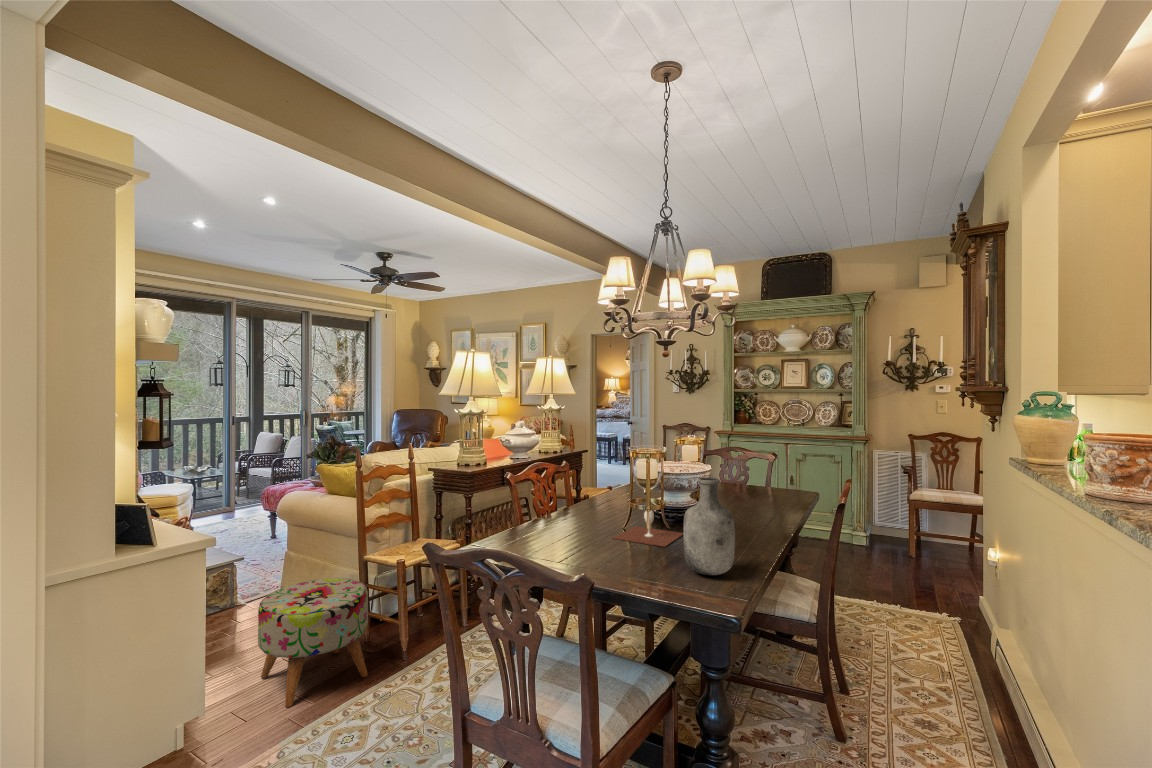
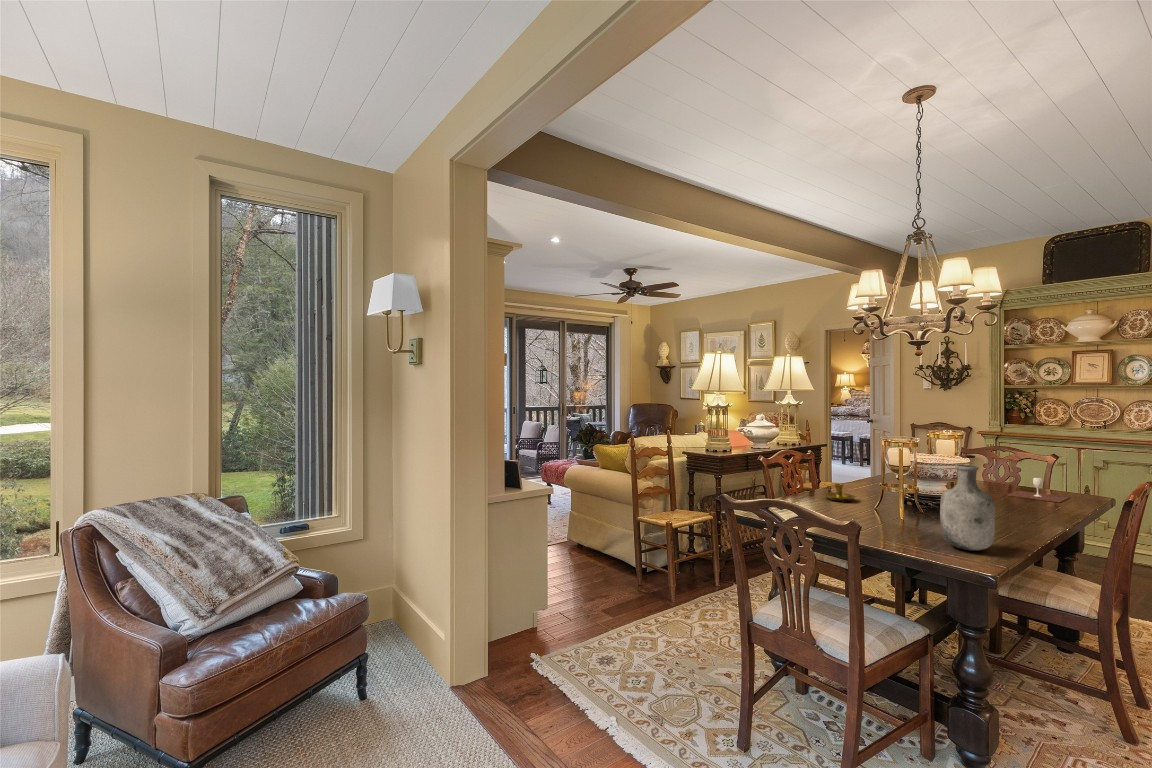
candlestick: none [570,500,606,520] -> present [822,484,856,502]
wine glass: present [614,511,683,547] -> present [1007,477,1070,502]
ottoman: present [258,578,368,707] -> none [571,531,647,618]

